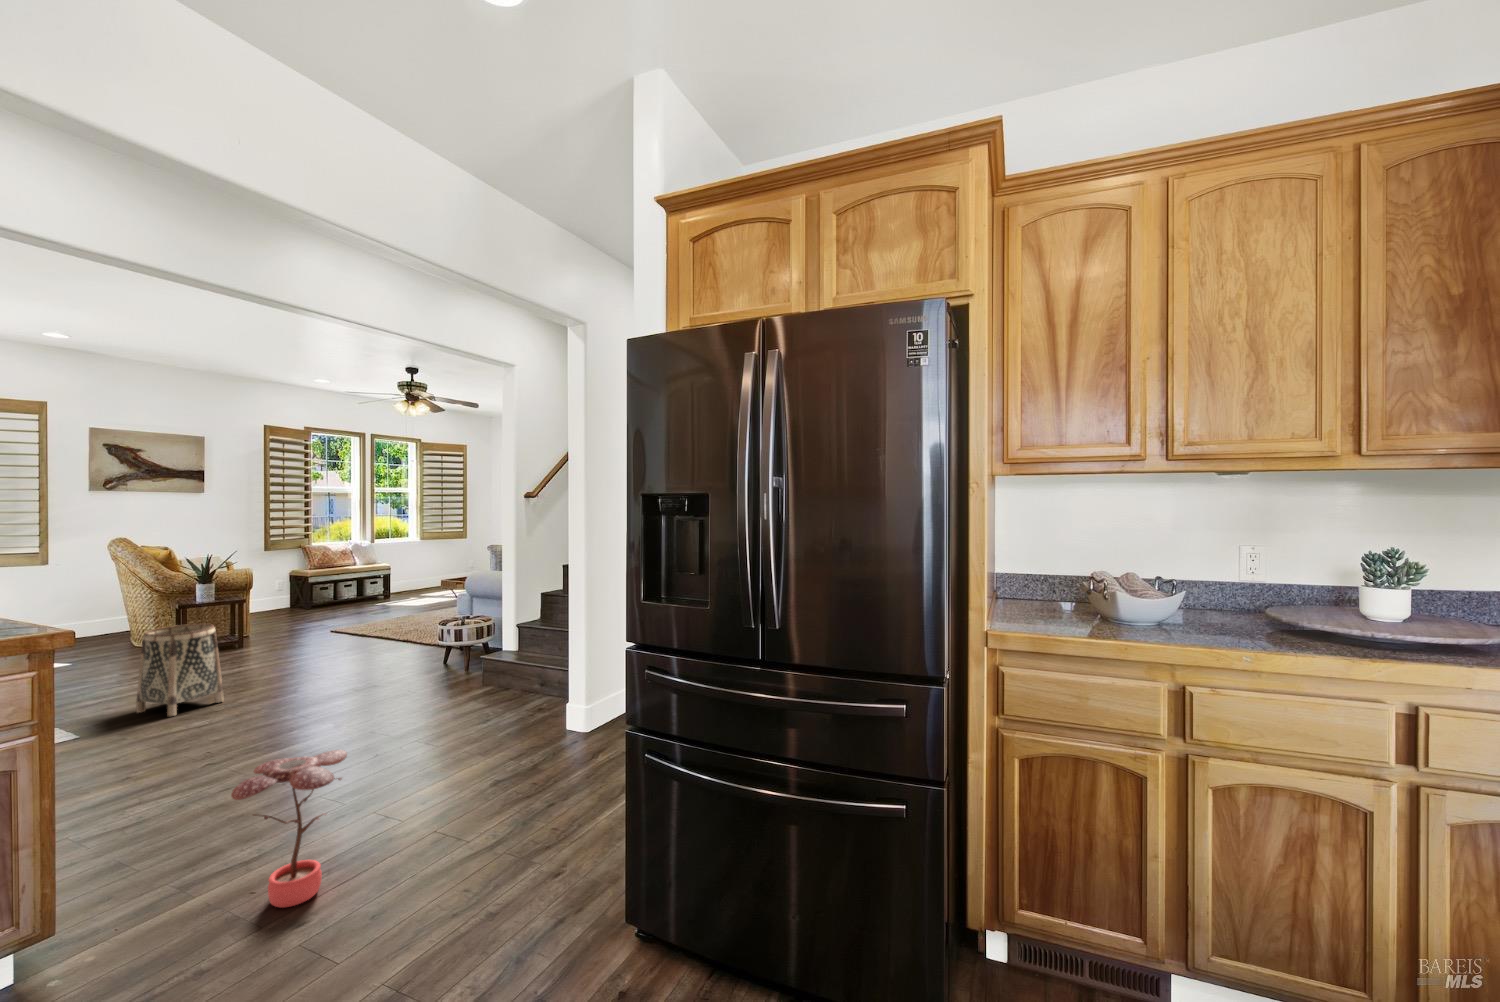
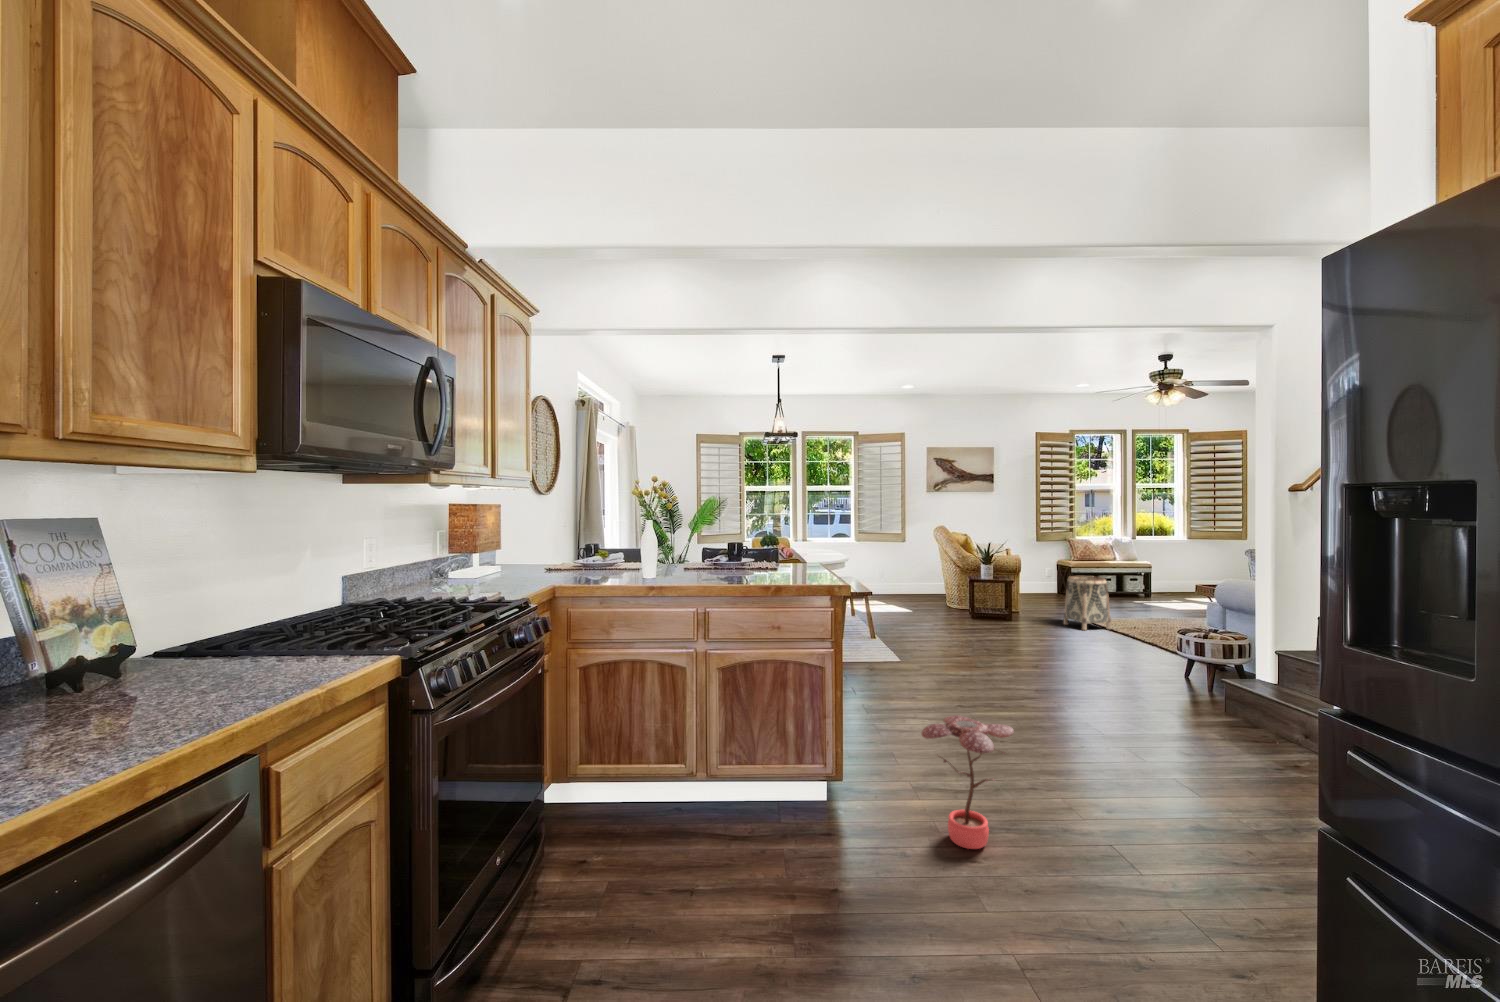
basket: present [136,624,224,716] -> present [1063,576,1111,630]

